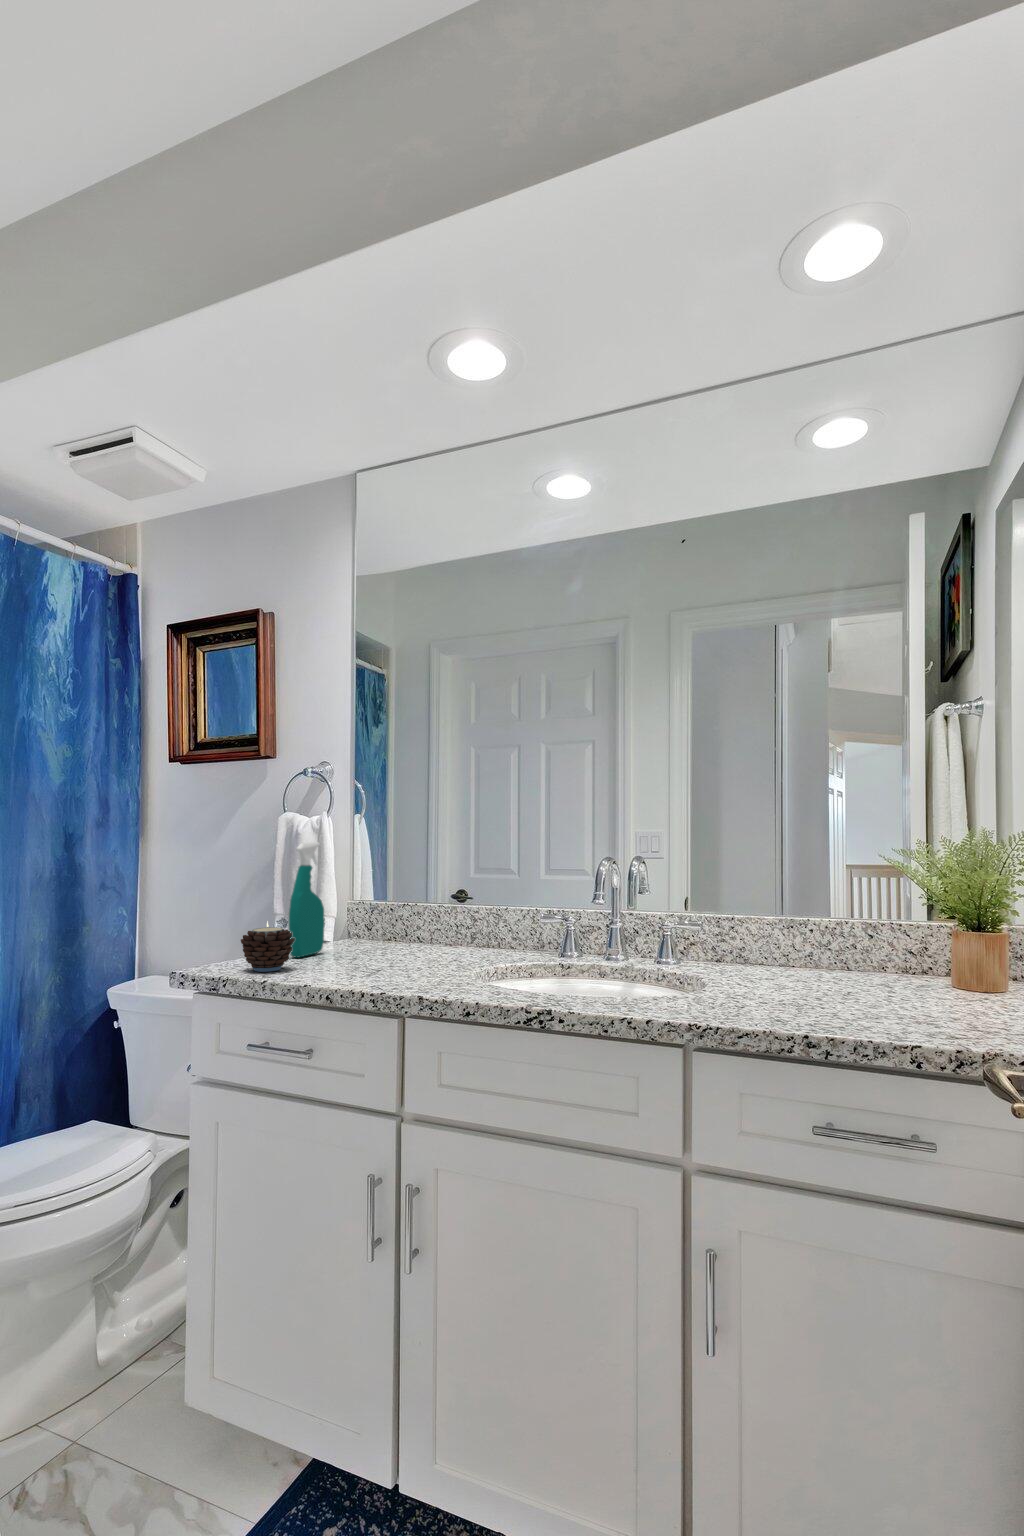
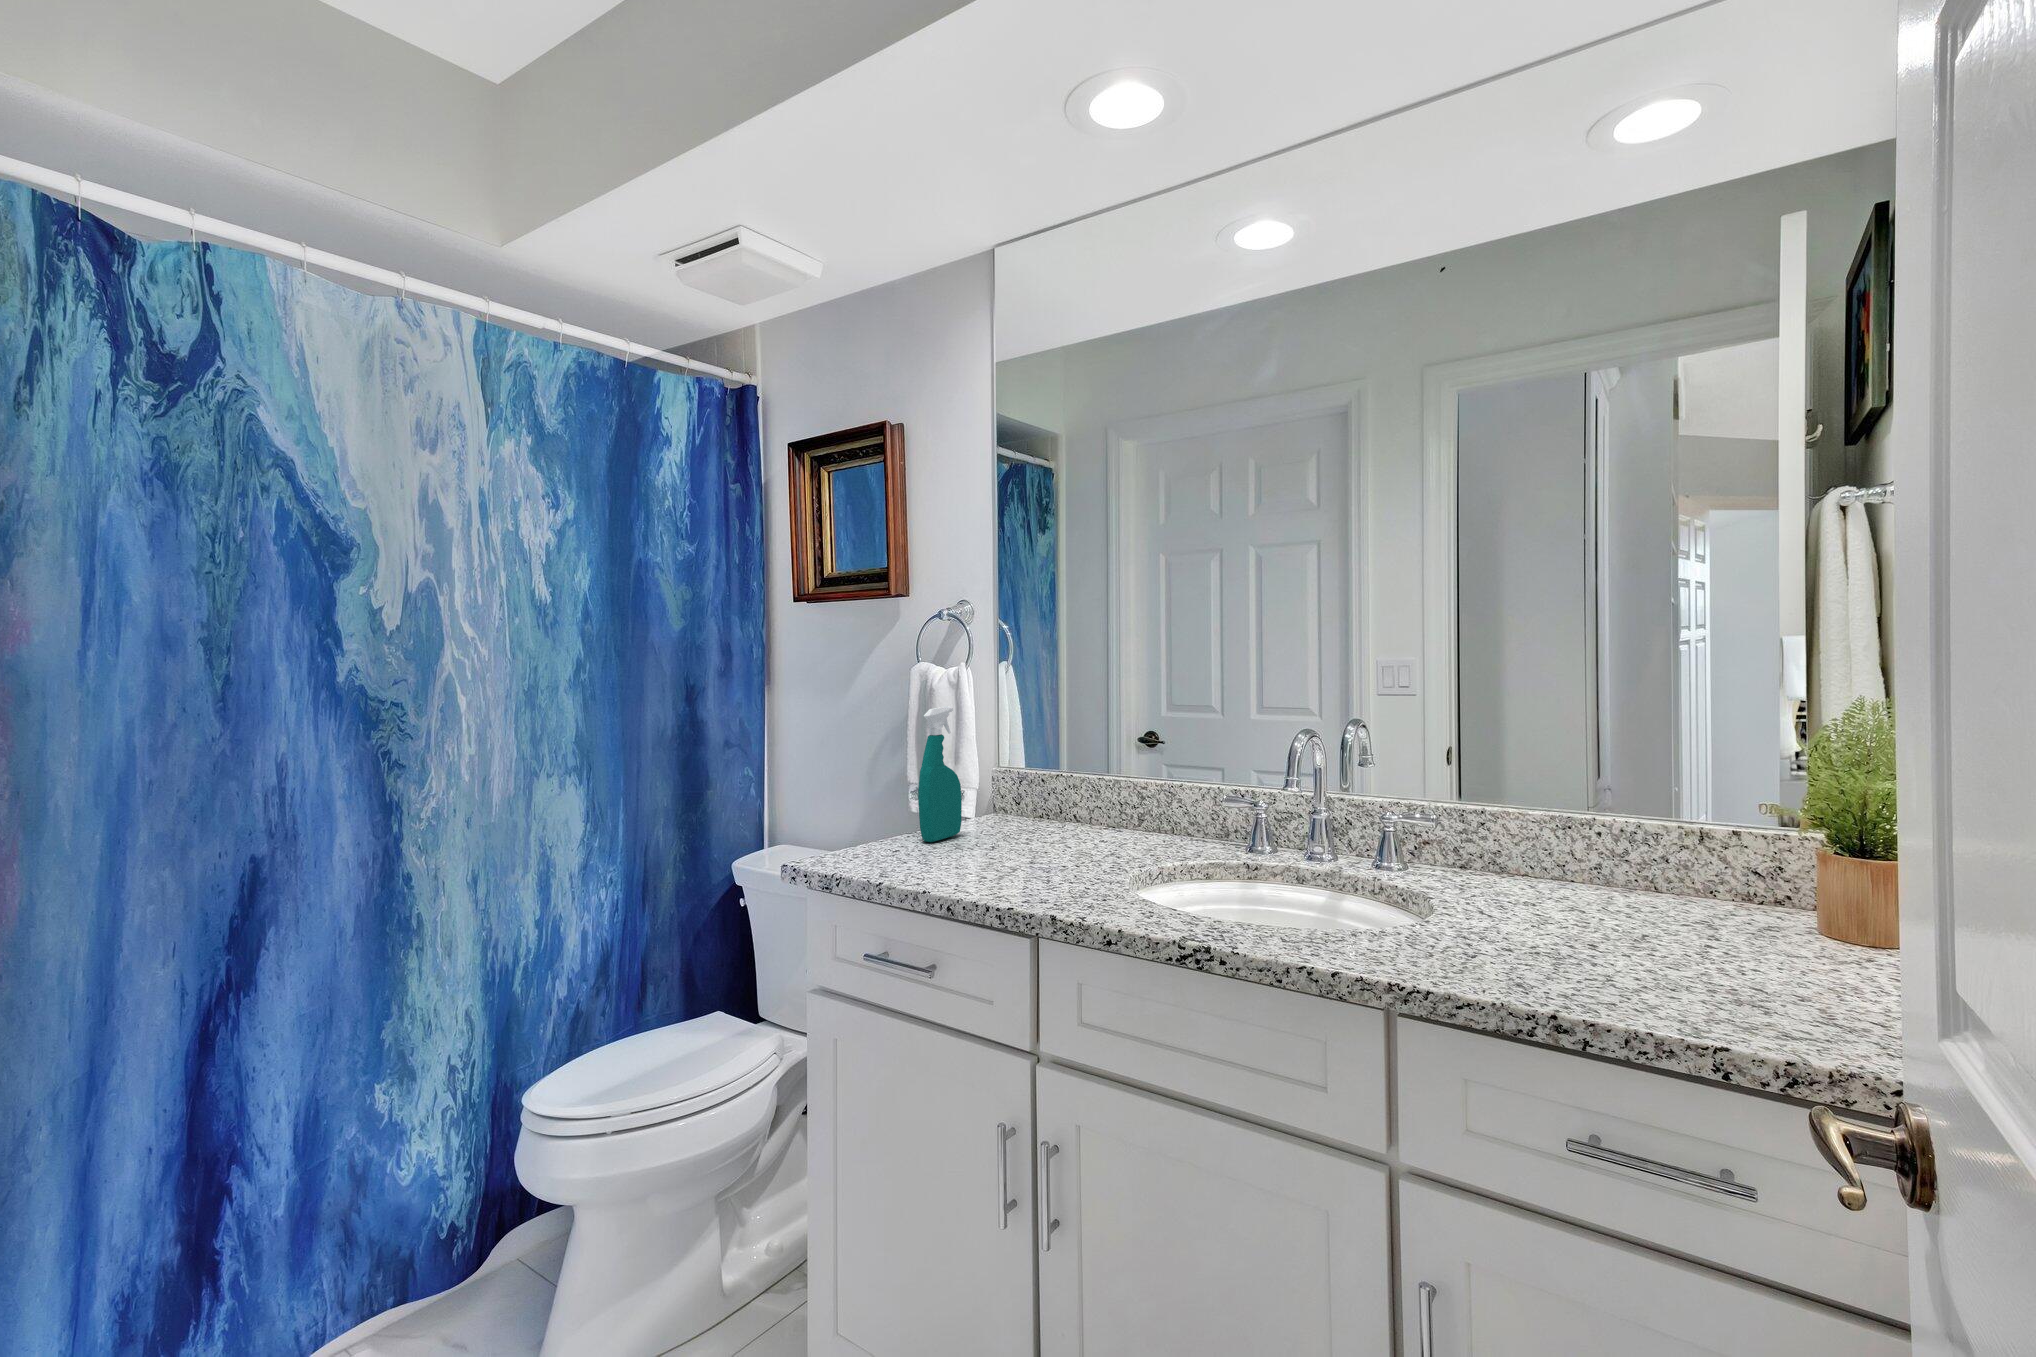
candle: present [241,921,295,972] -> none [859,805,919,864]

